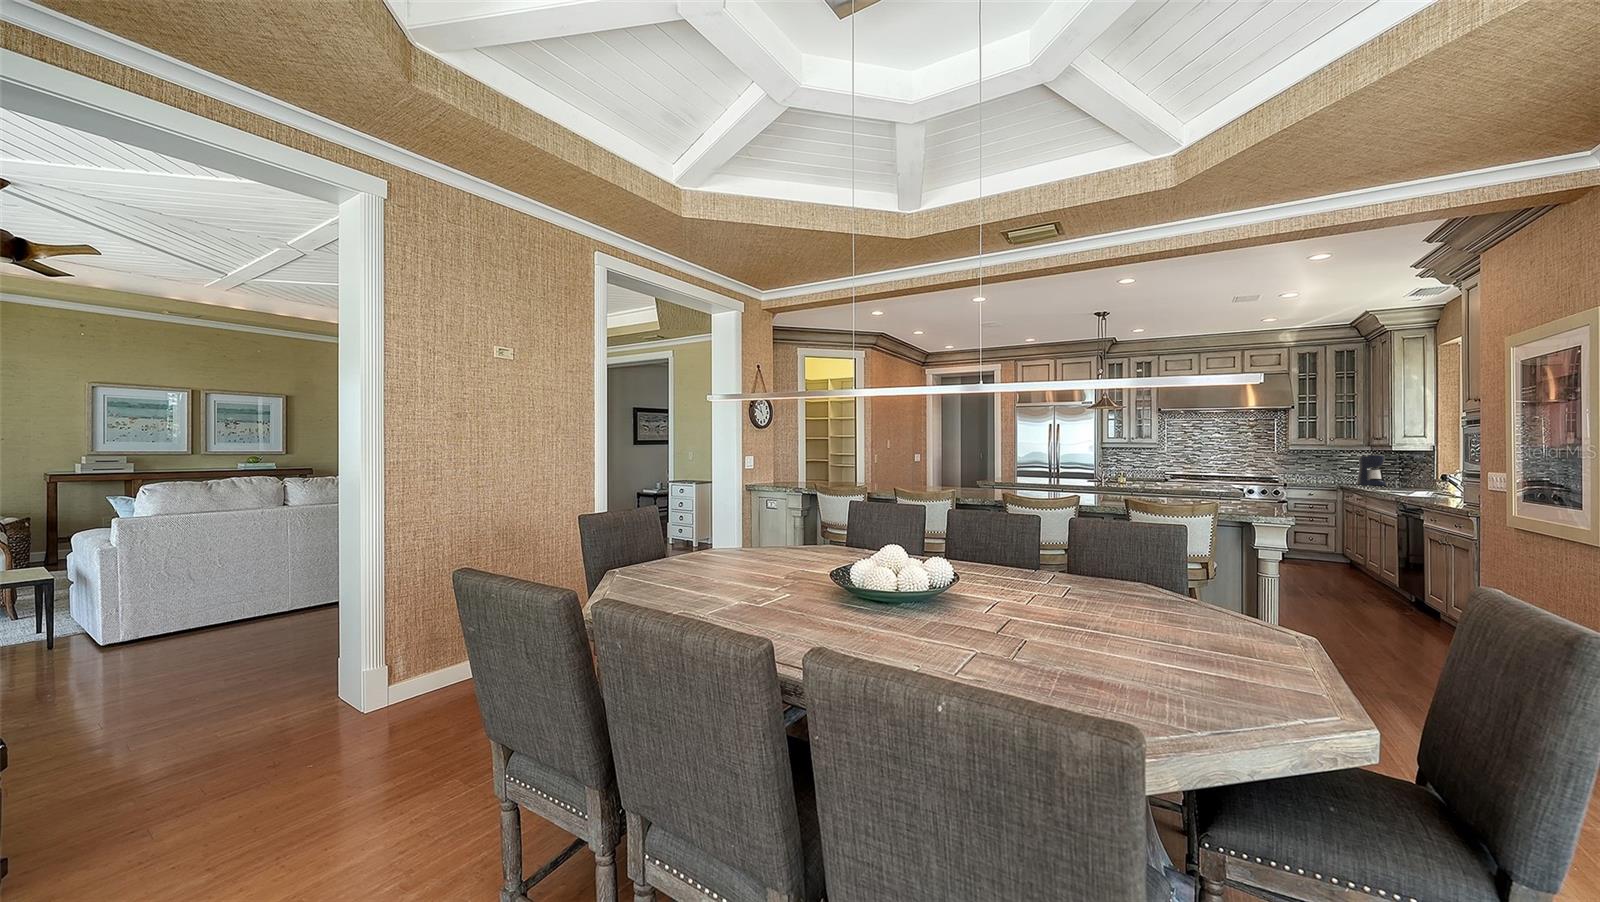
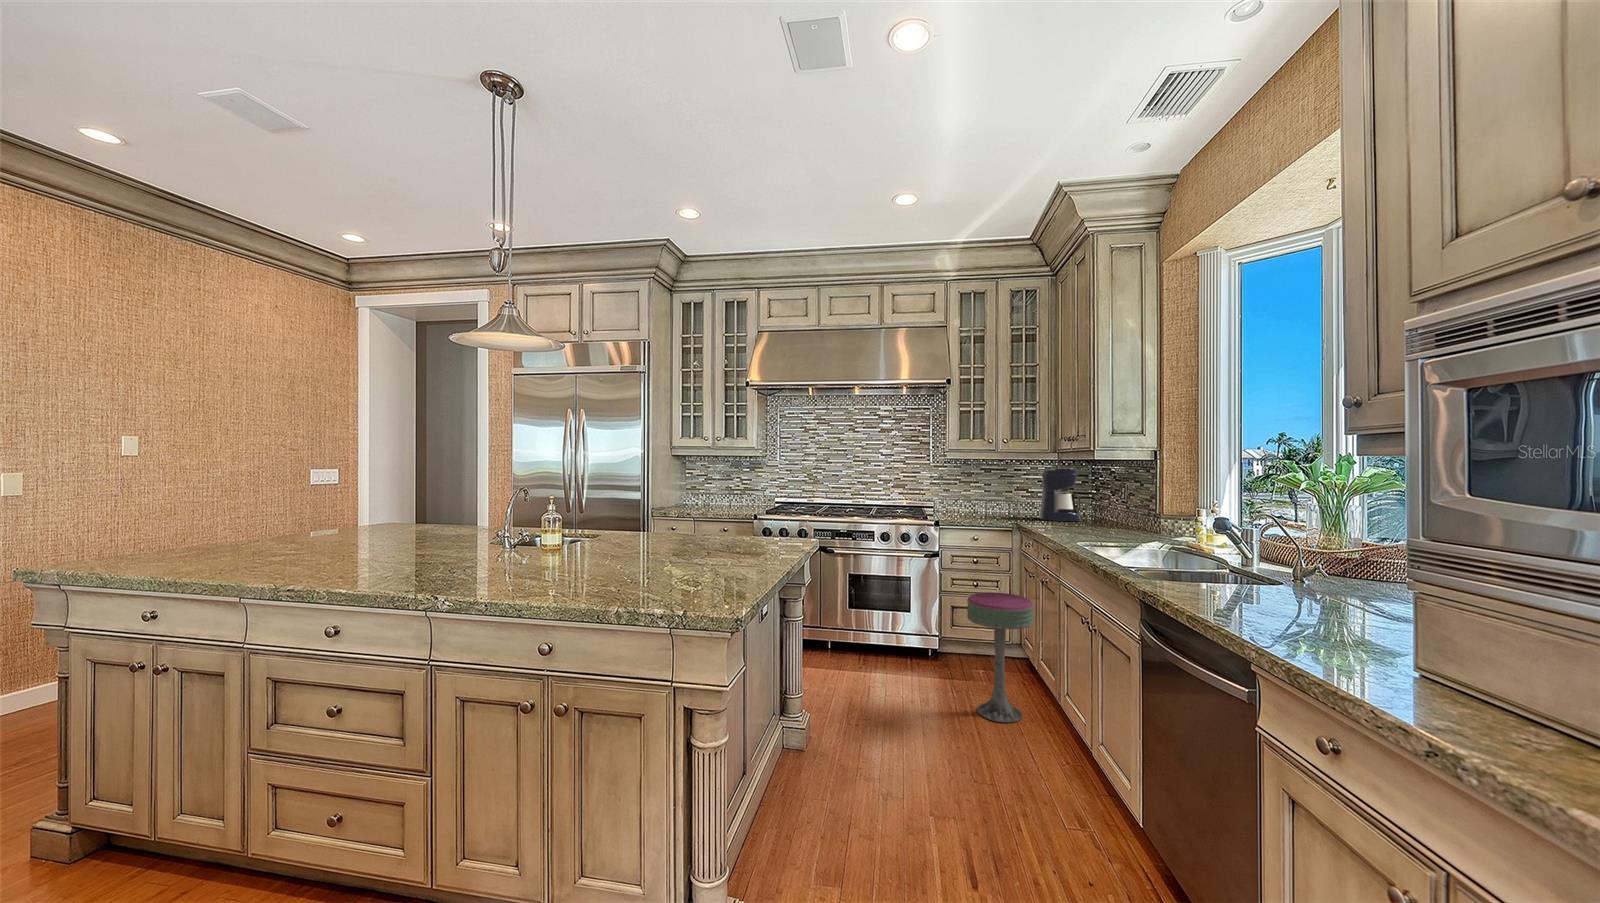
bar stool: none [1308,516,1349,576] -> present [967,592,1034,723]

